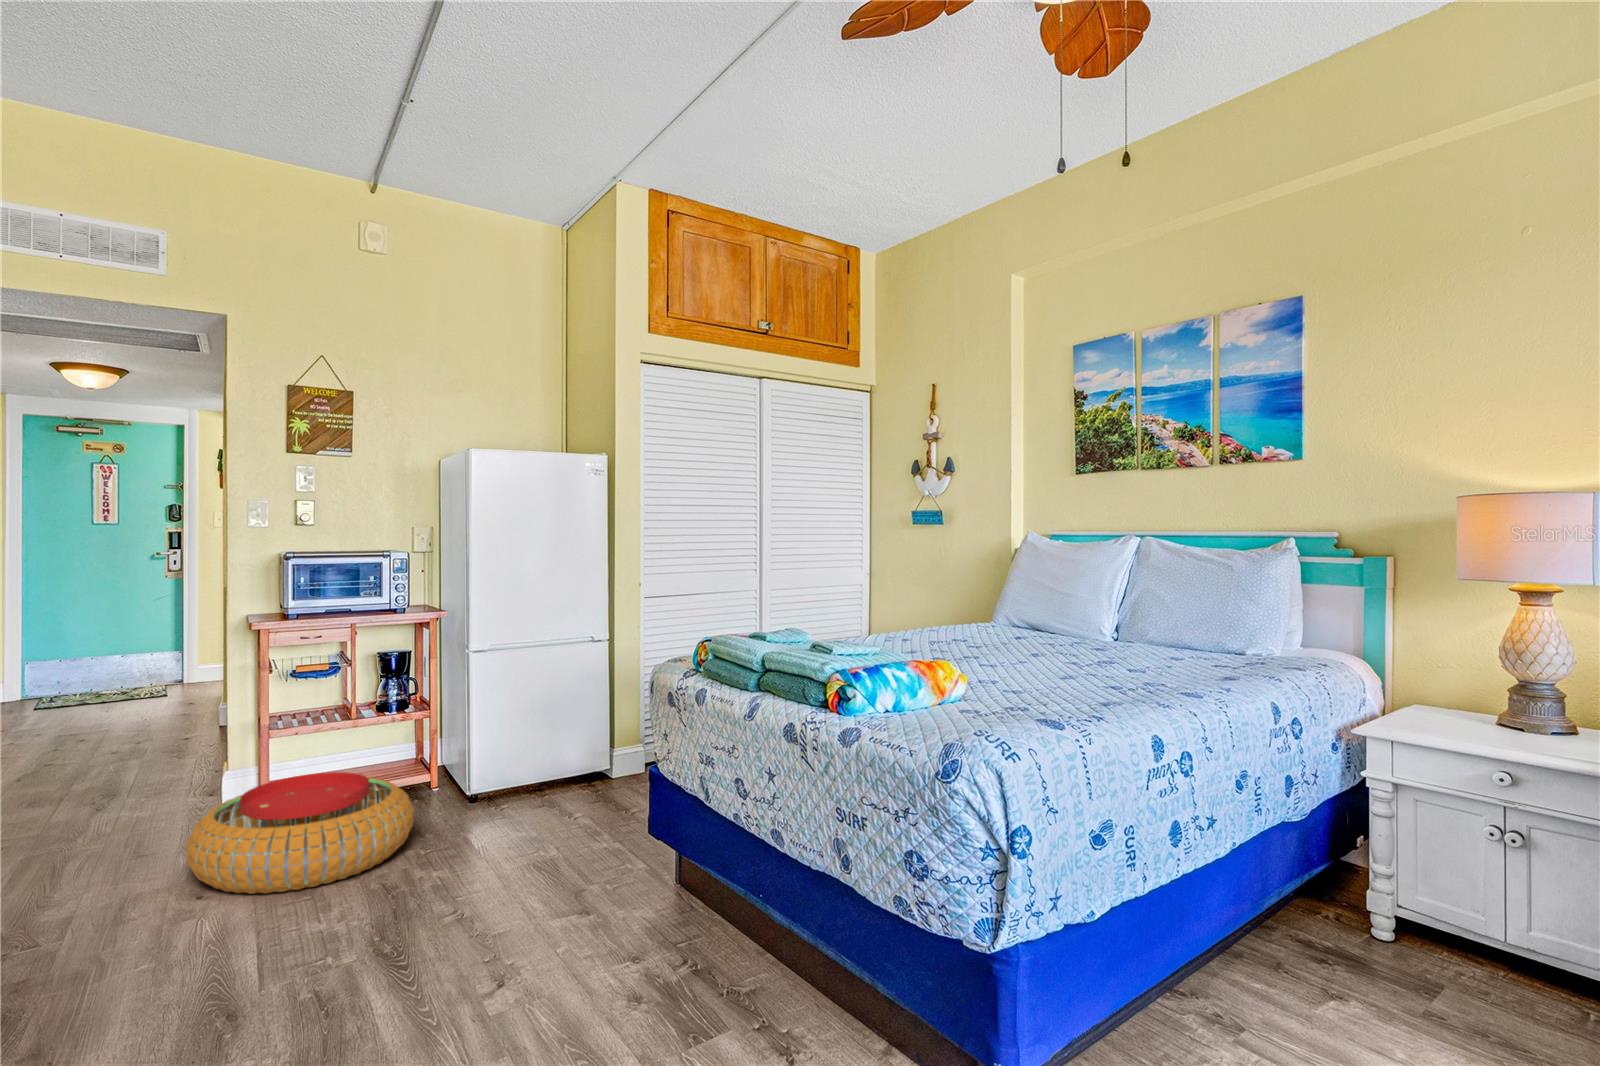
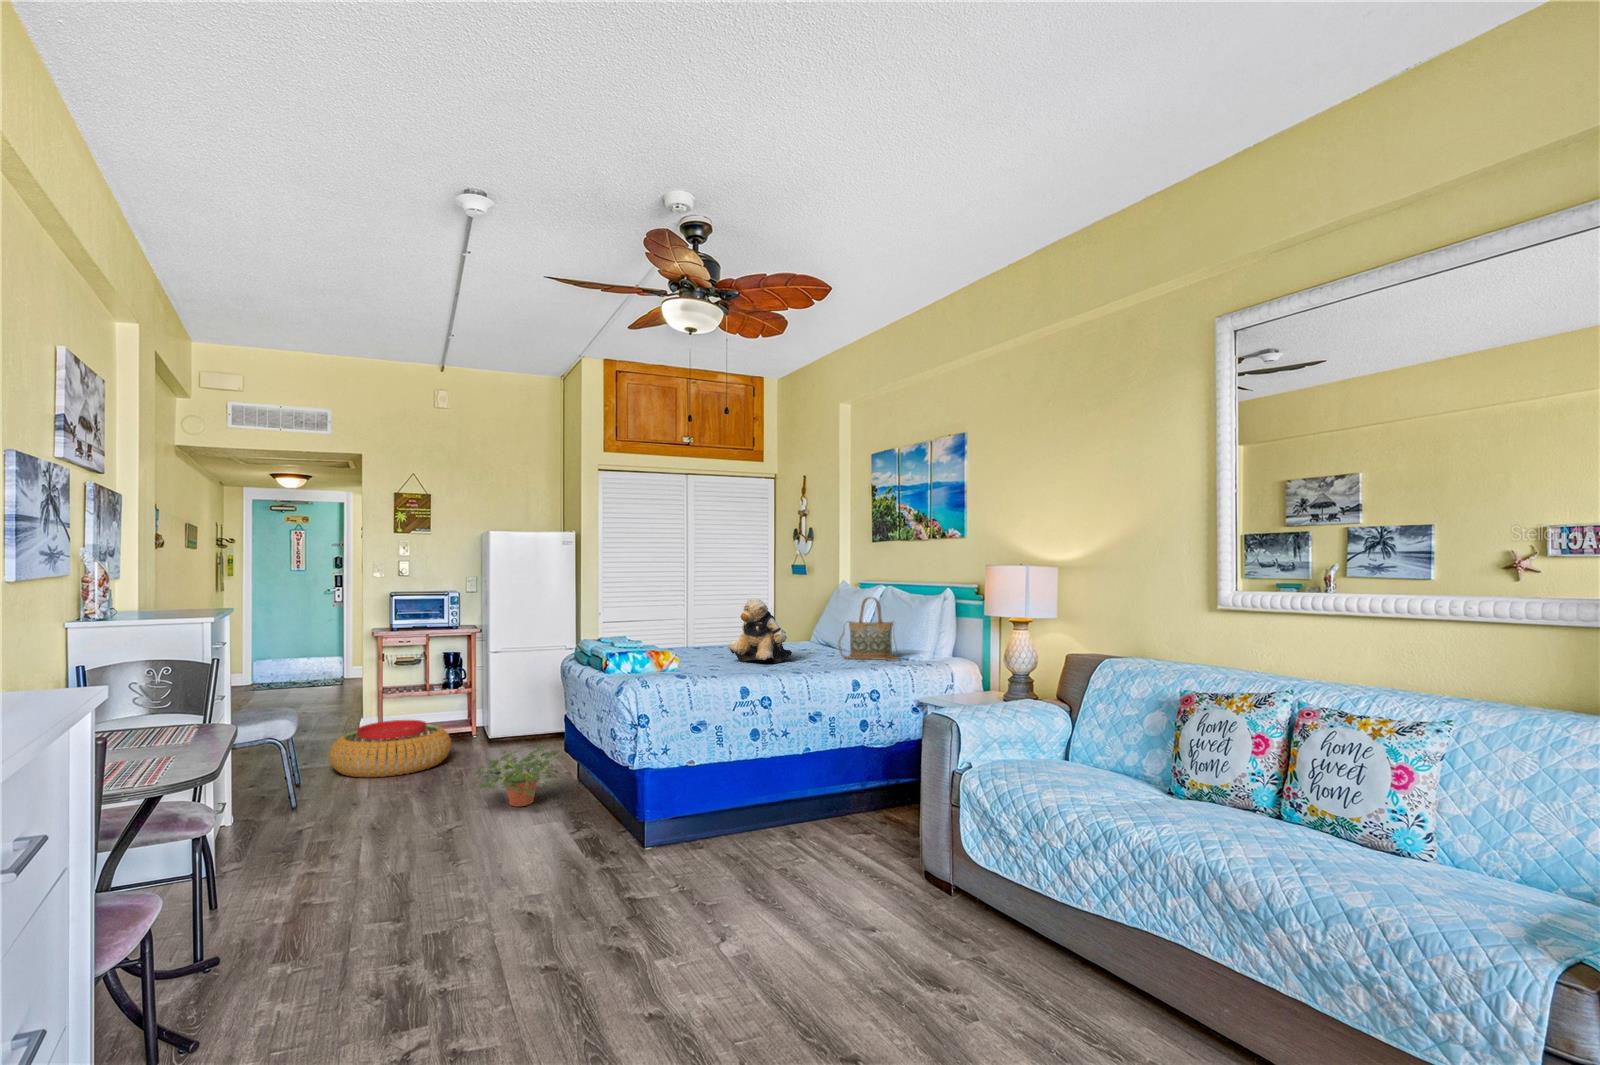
handbag: none [1156,559,1282,668] -> present [838,597,900,661]
teddy bear: none [987,561,1101,677] -> present [729,599,792,663]
potted plant: none [509,829,695,961] -> present [475,745,569,807]

